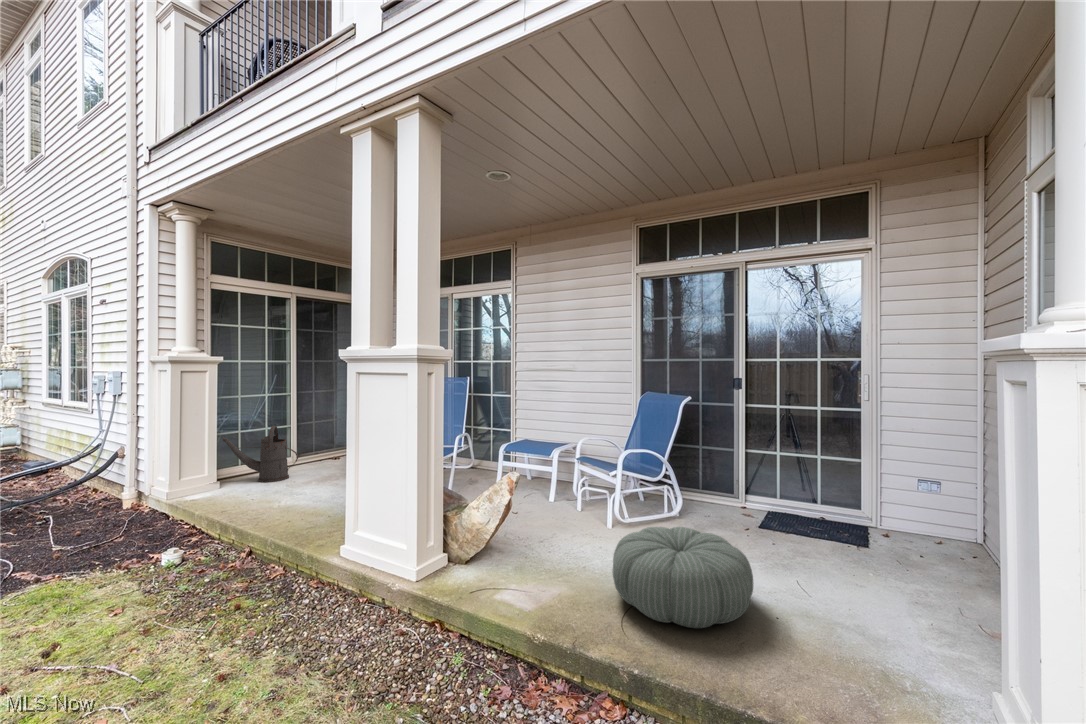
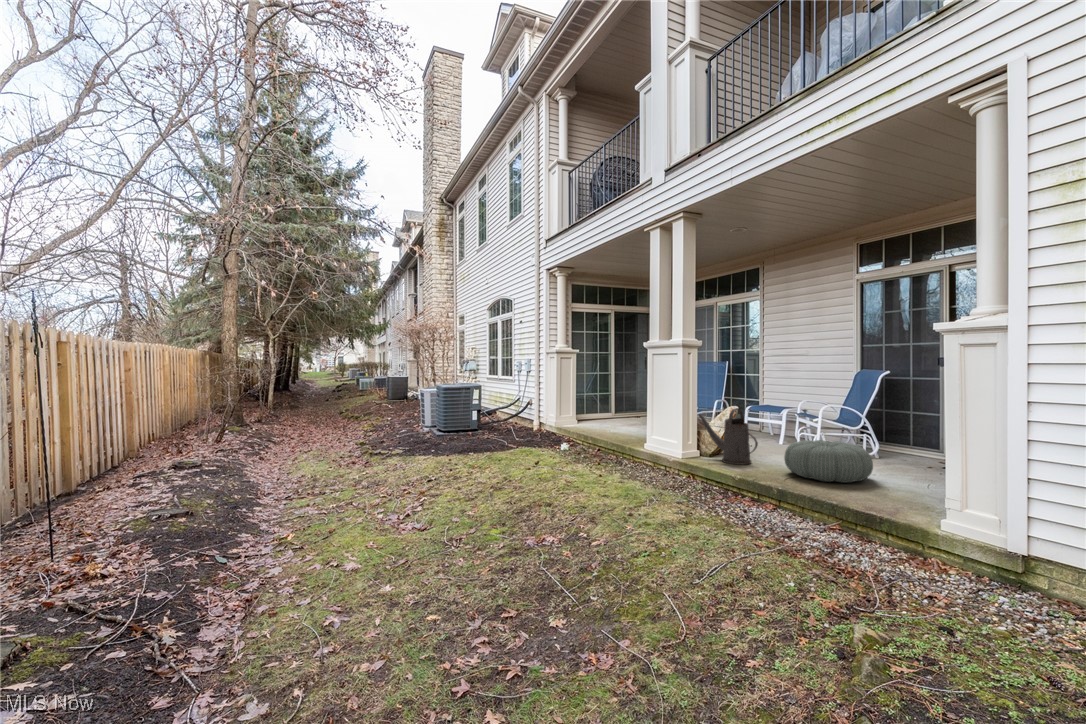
watering can: present [223,426,298,482] -> present [699,408,758,465]

